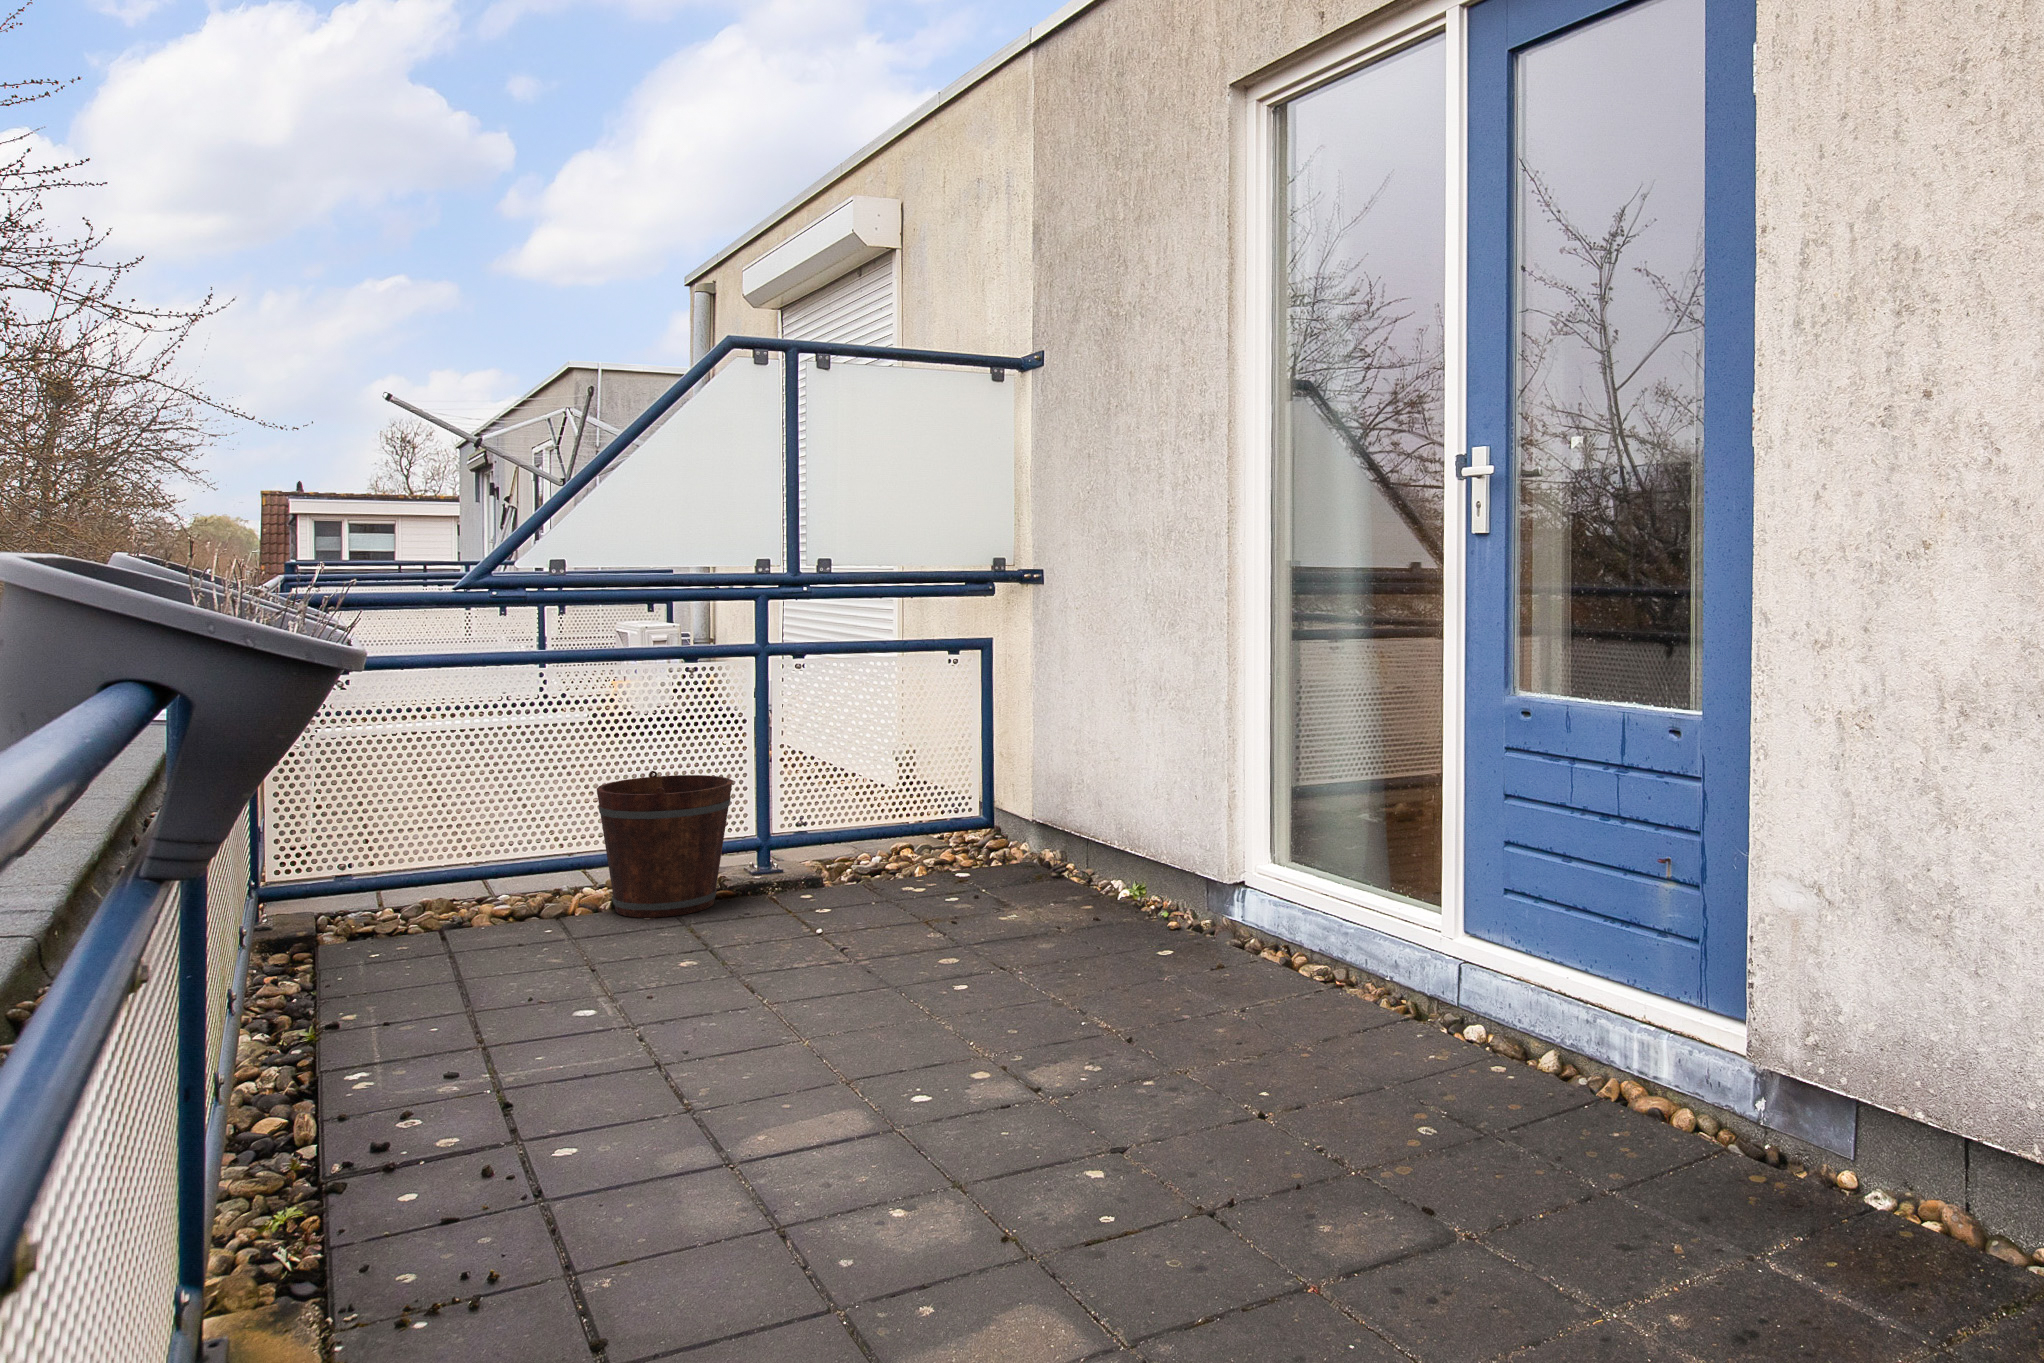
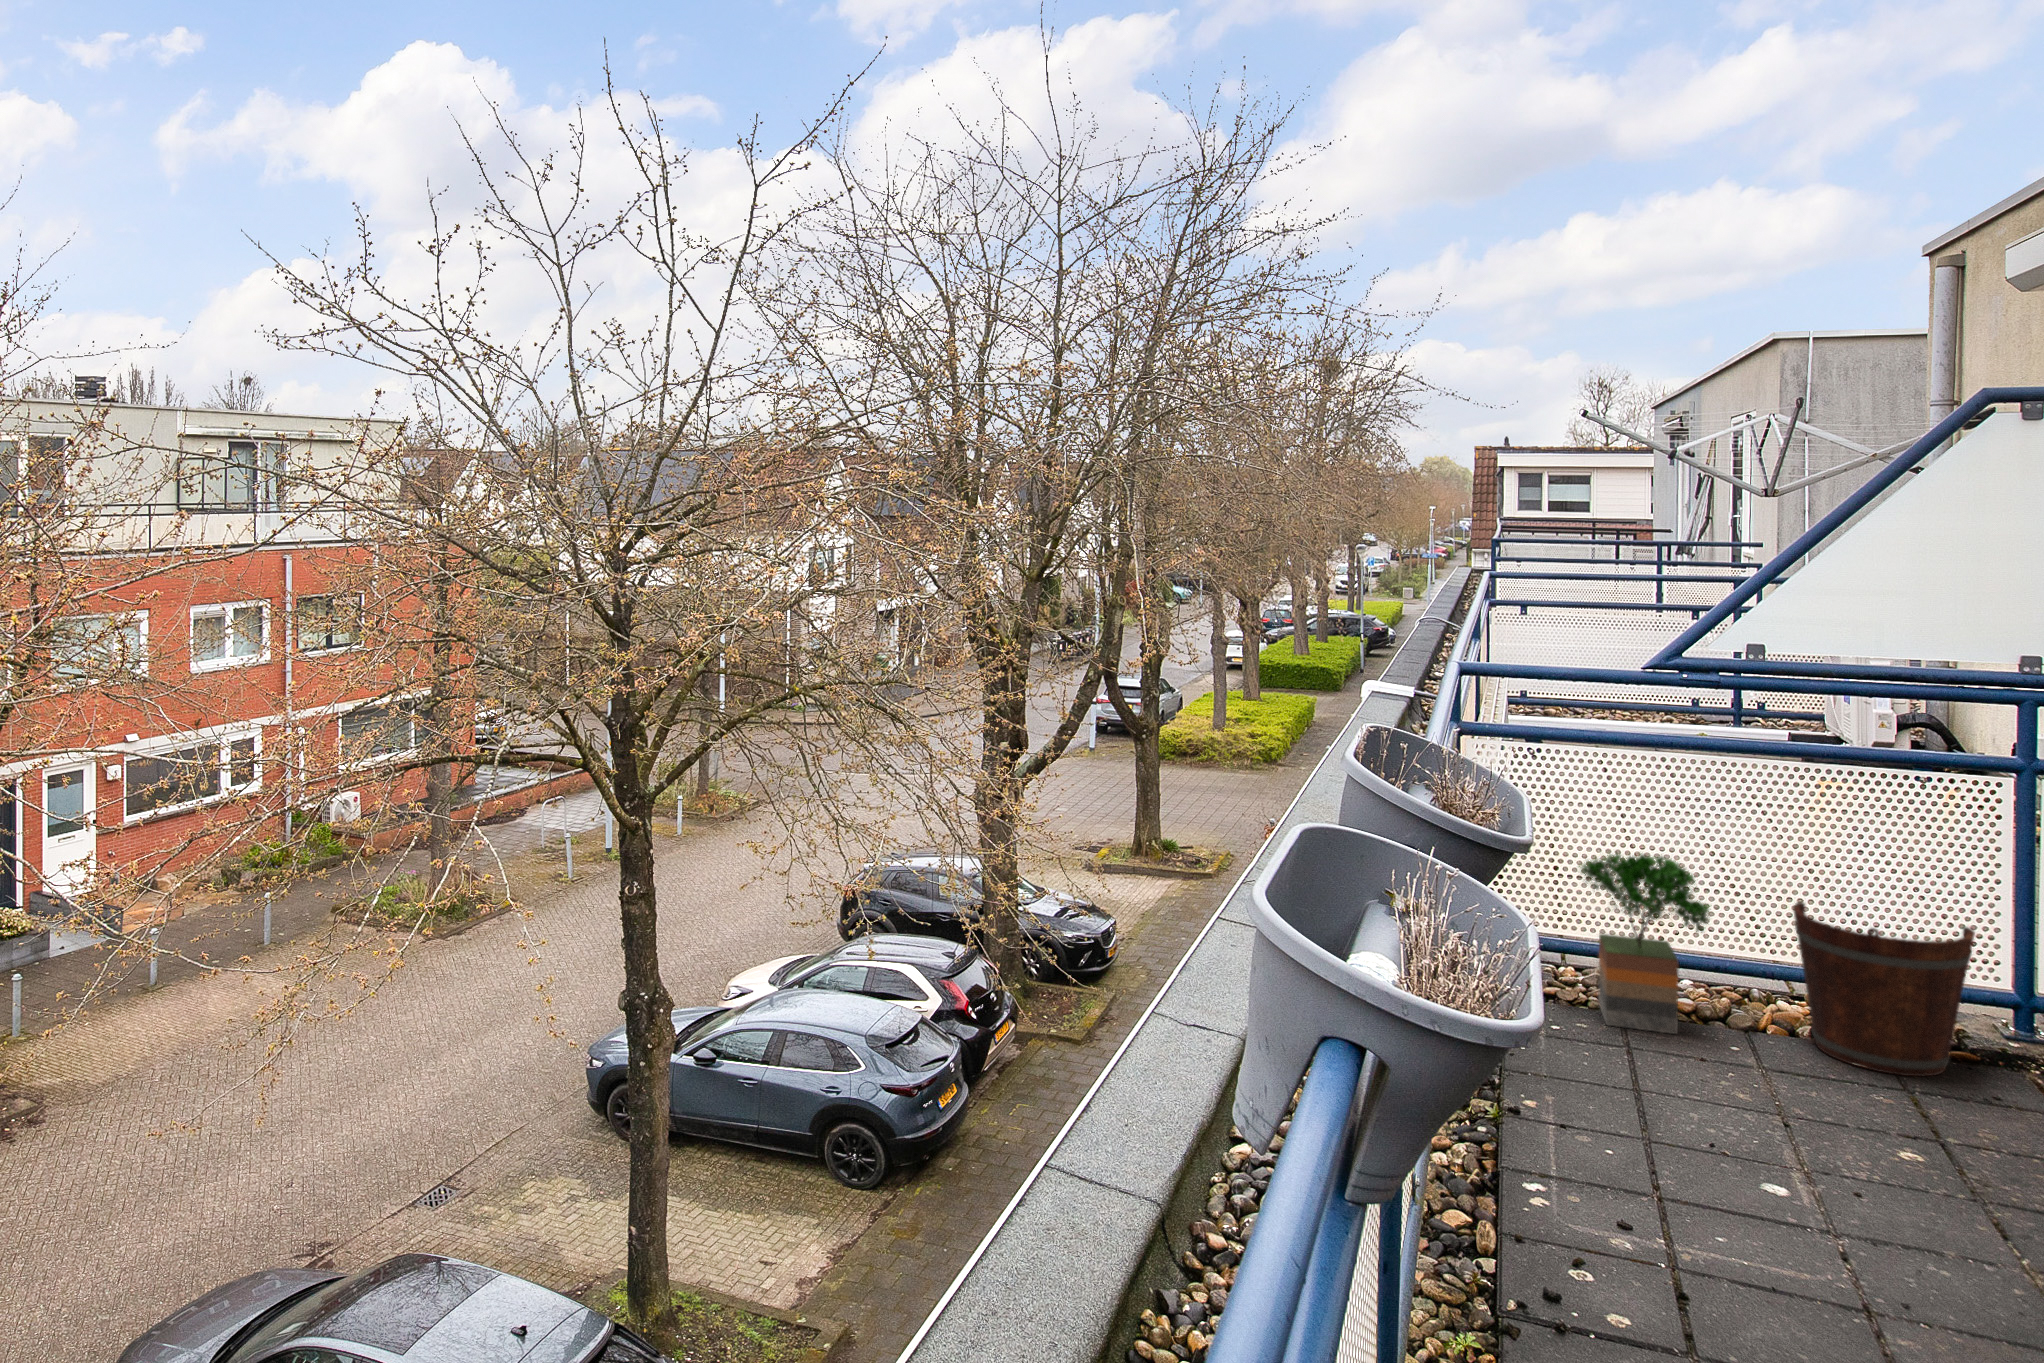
potted tree: none [395,761,528,944] -> present [1579,853,1710,1034]

